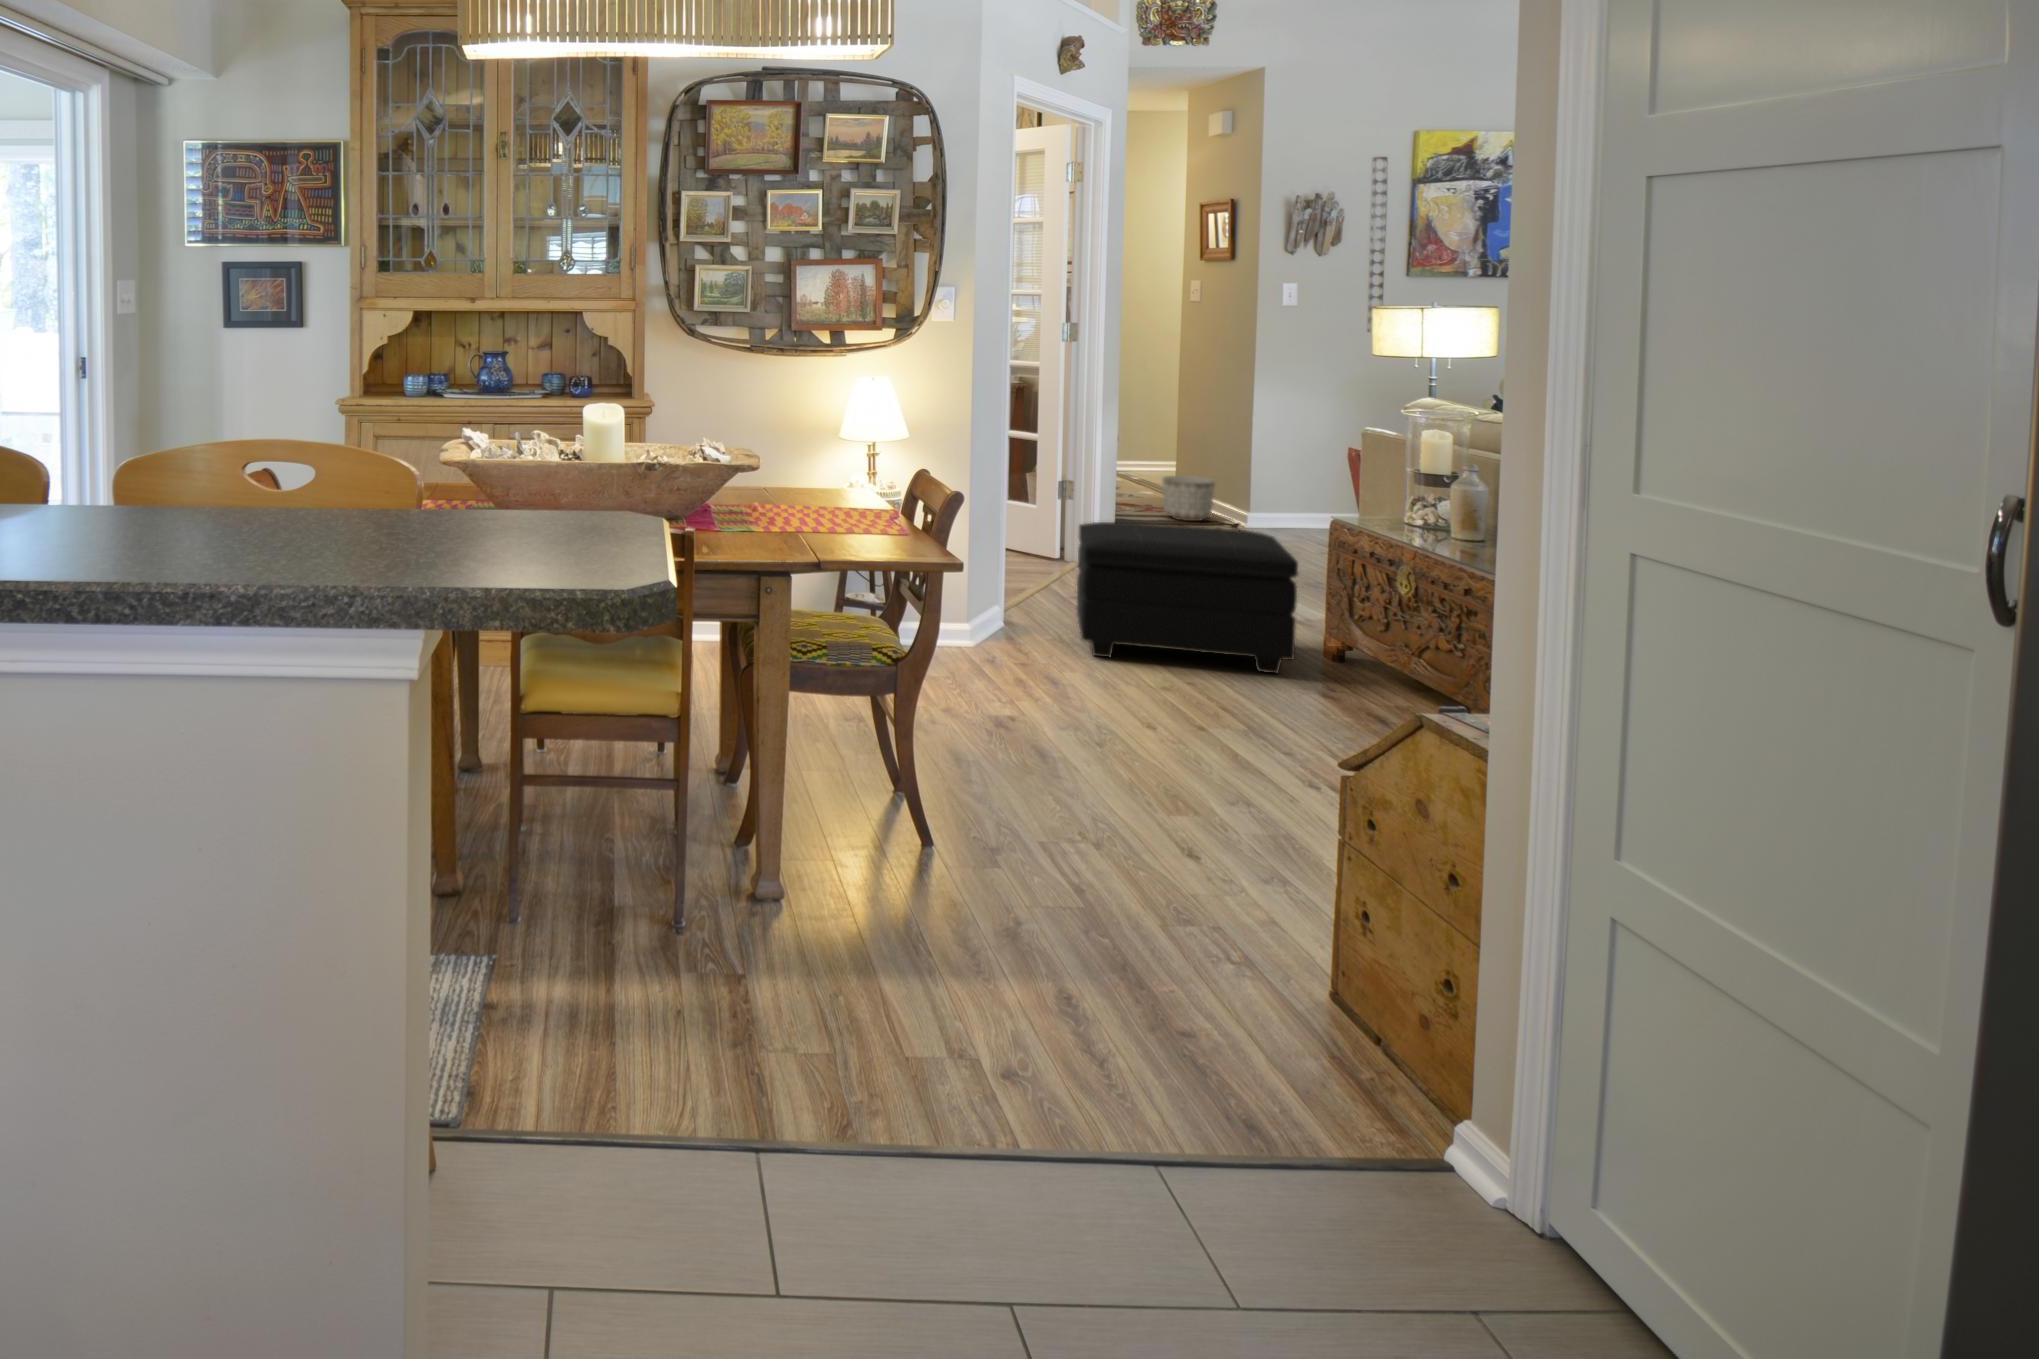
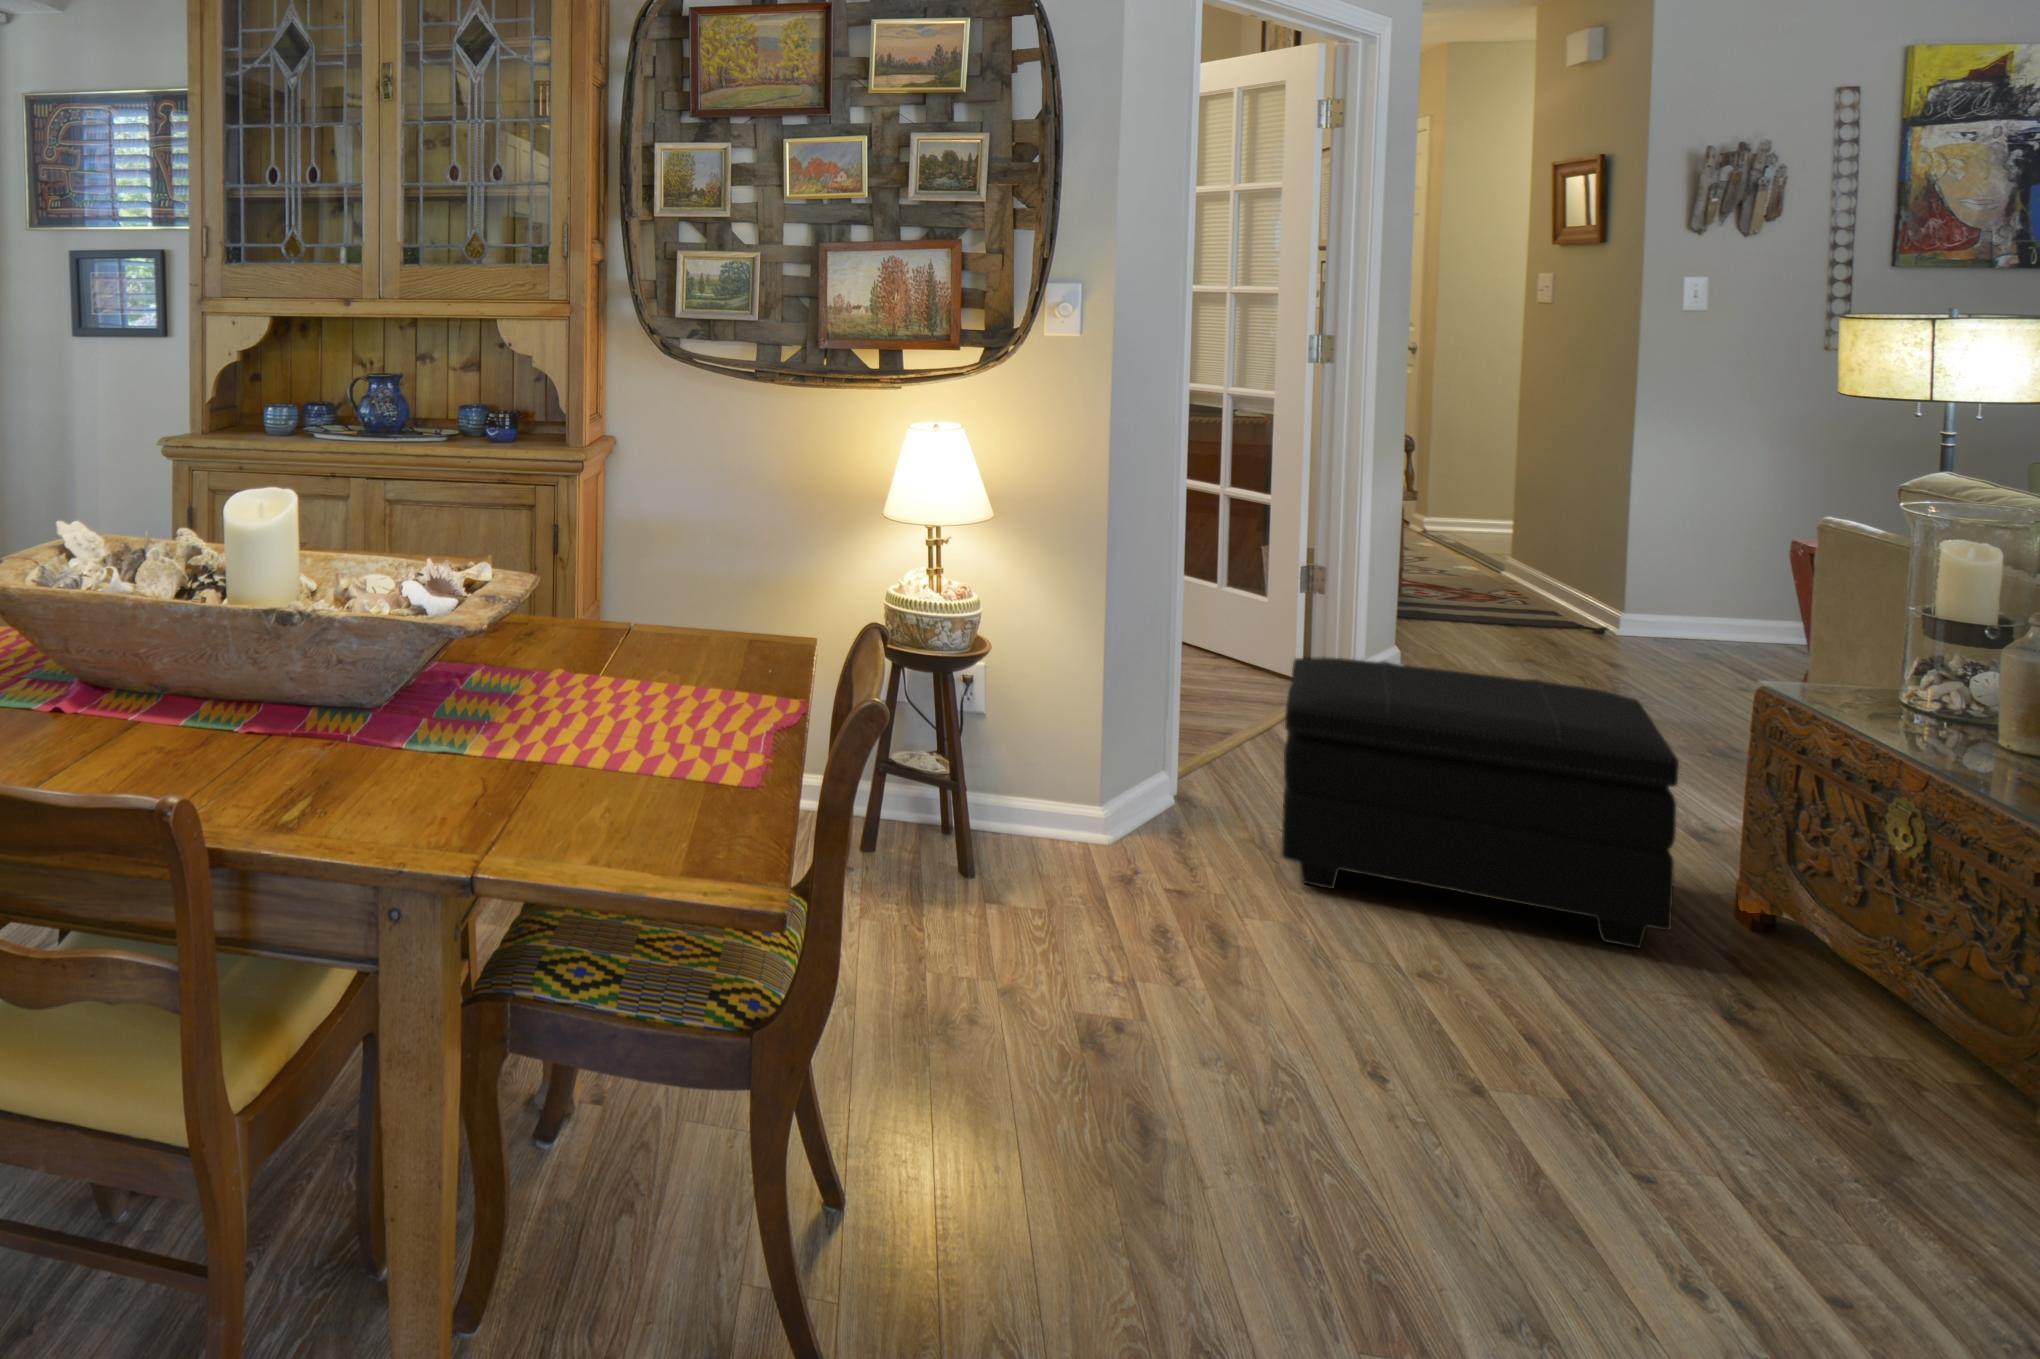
planter: present [1163,476,1215,521] -> none [1479,562,1565,631]

